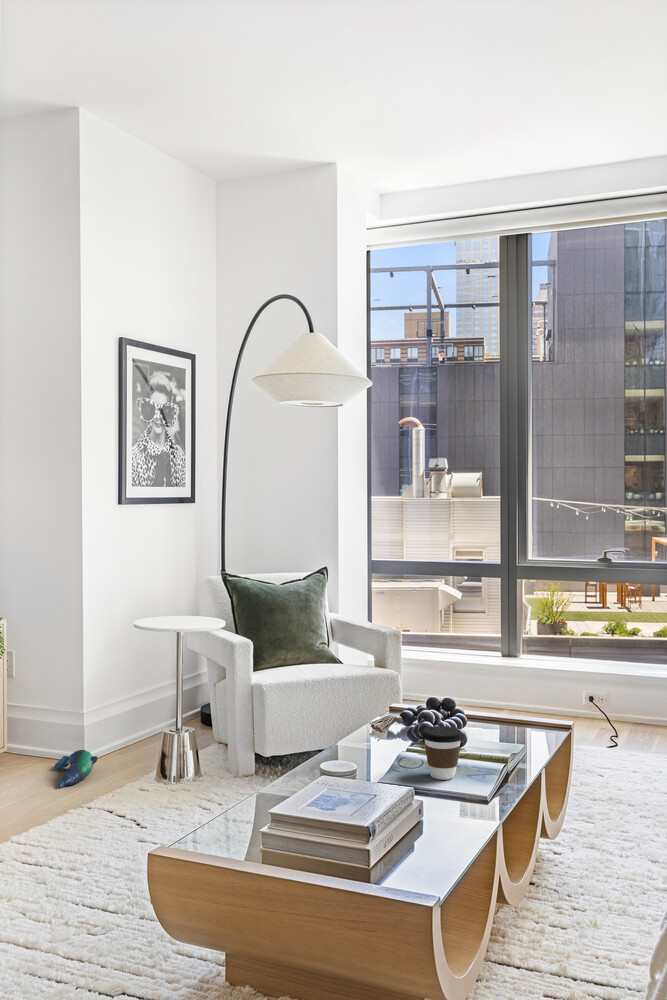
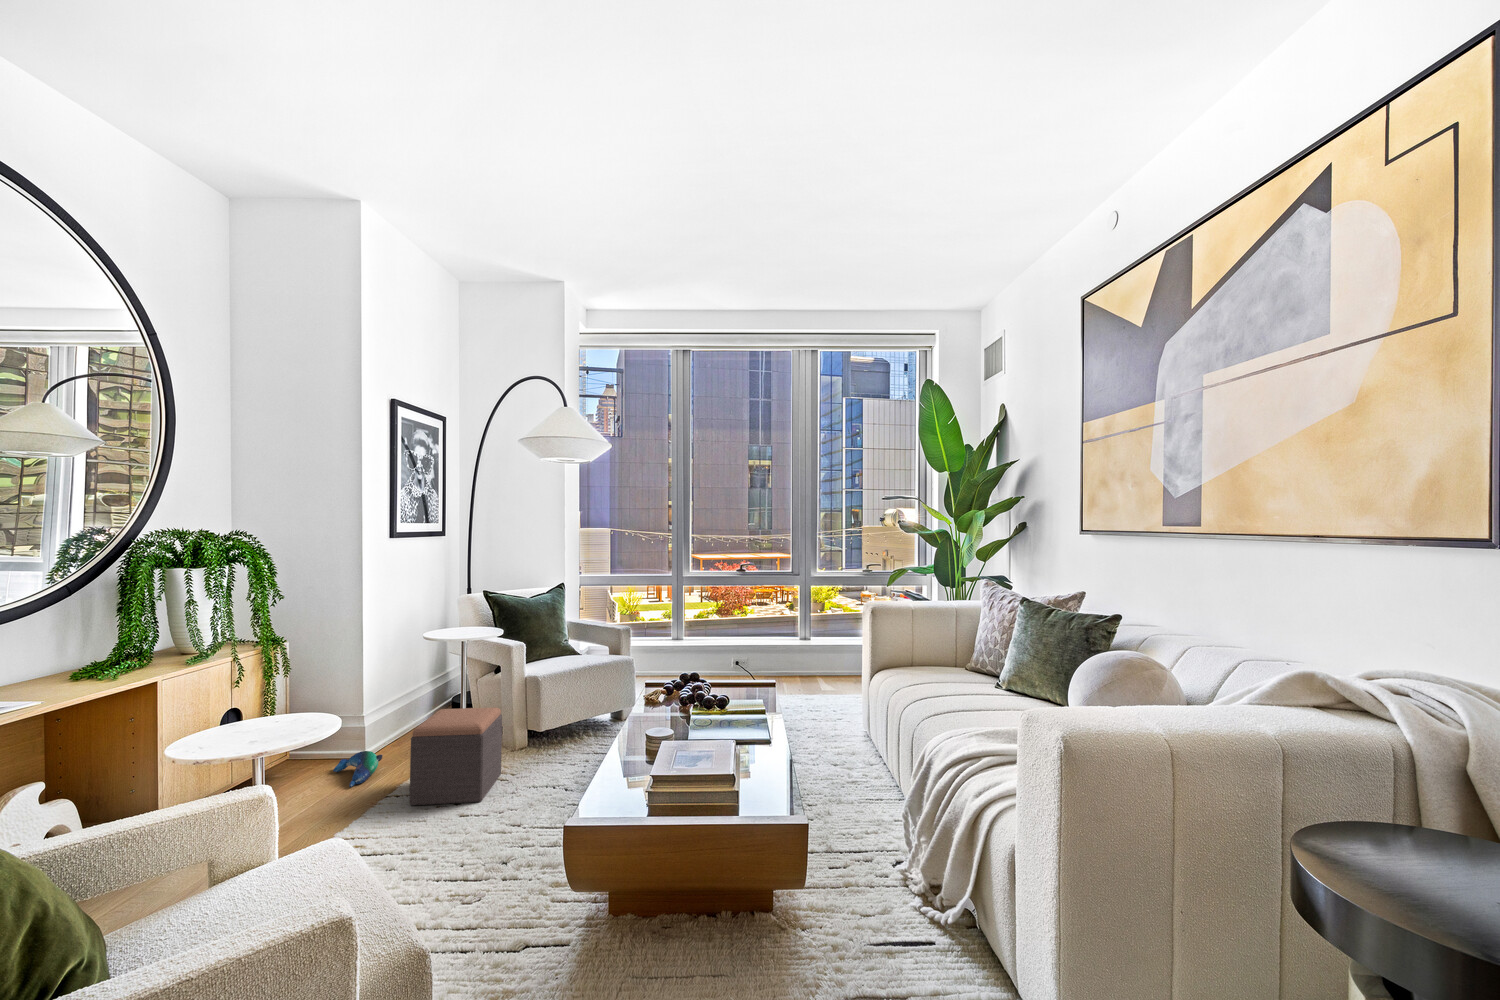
footstool: none [100,712,209,827] -> present [409,707,502,805]
coffee cup: present [422,726,463,780] -> none [714,690,742,728]

